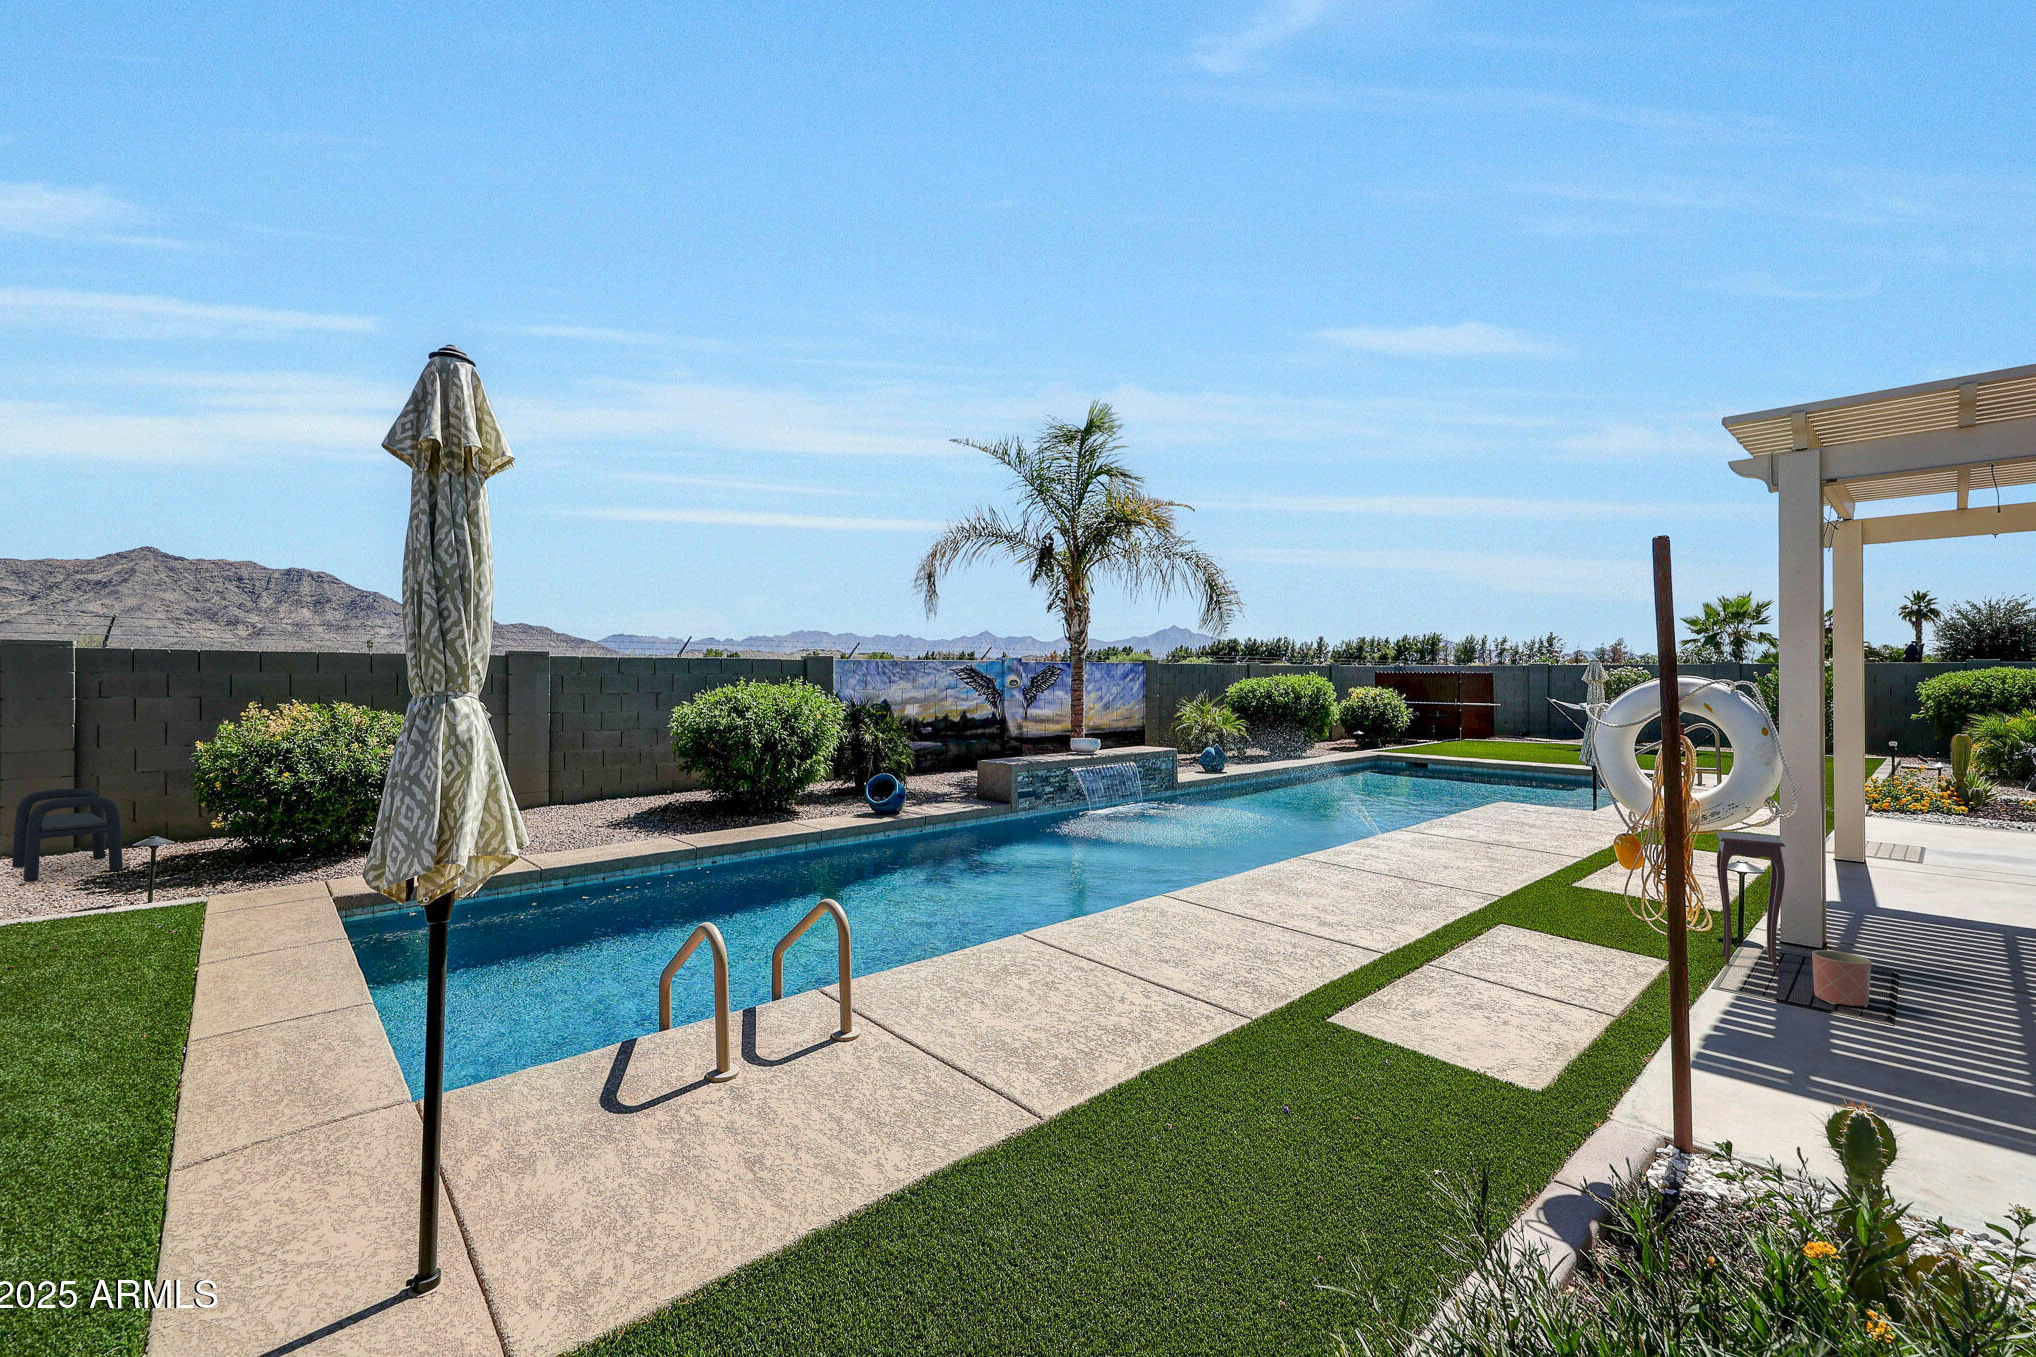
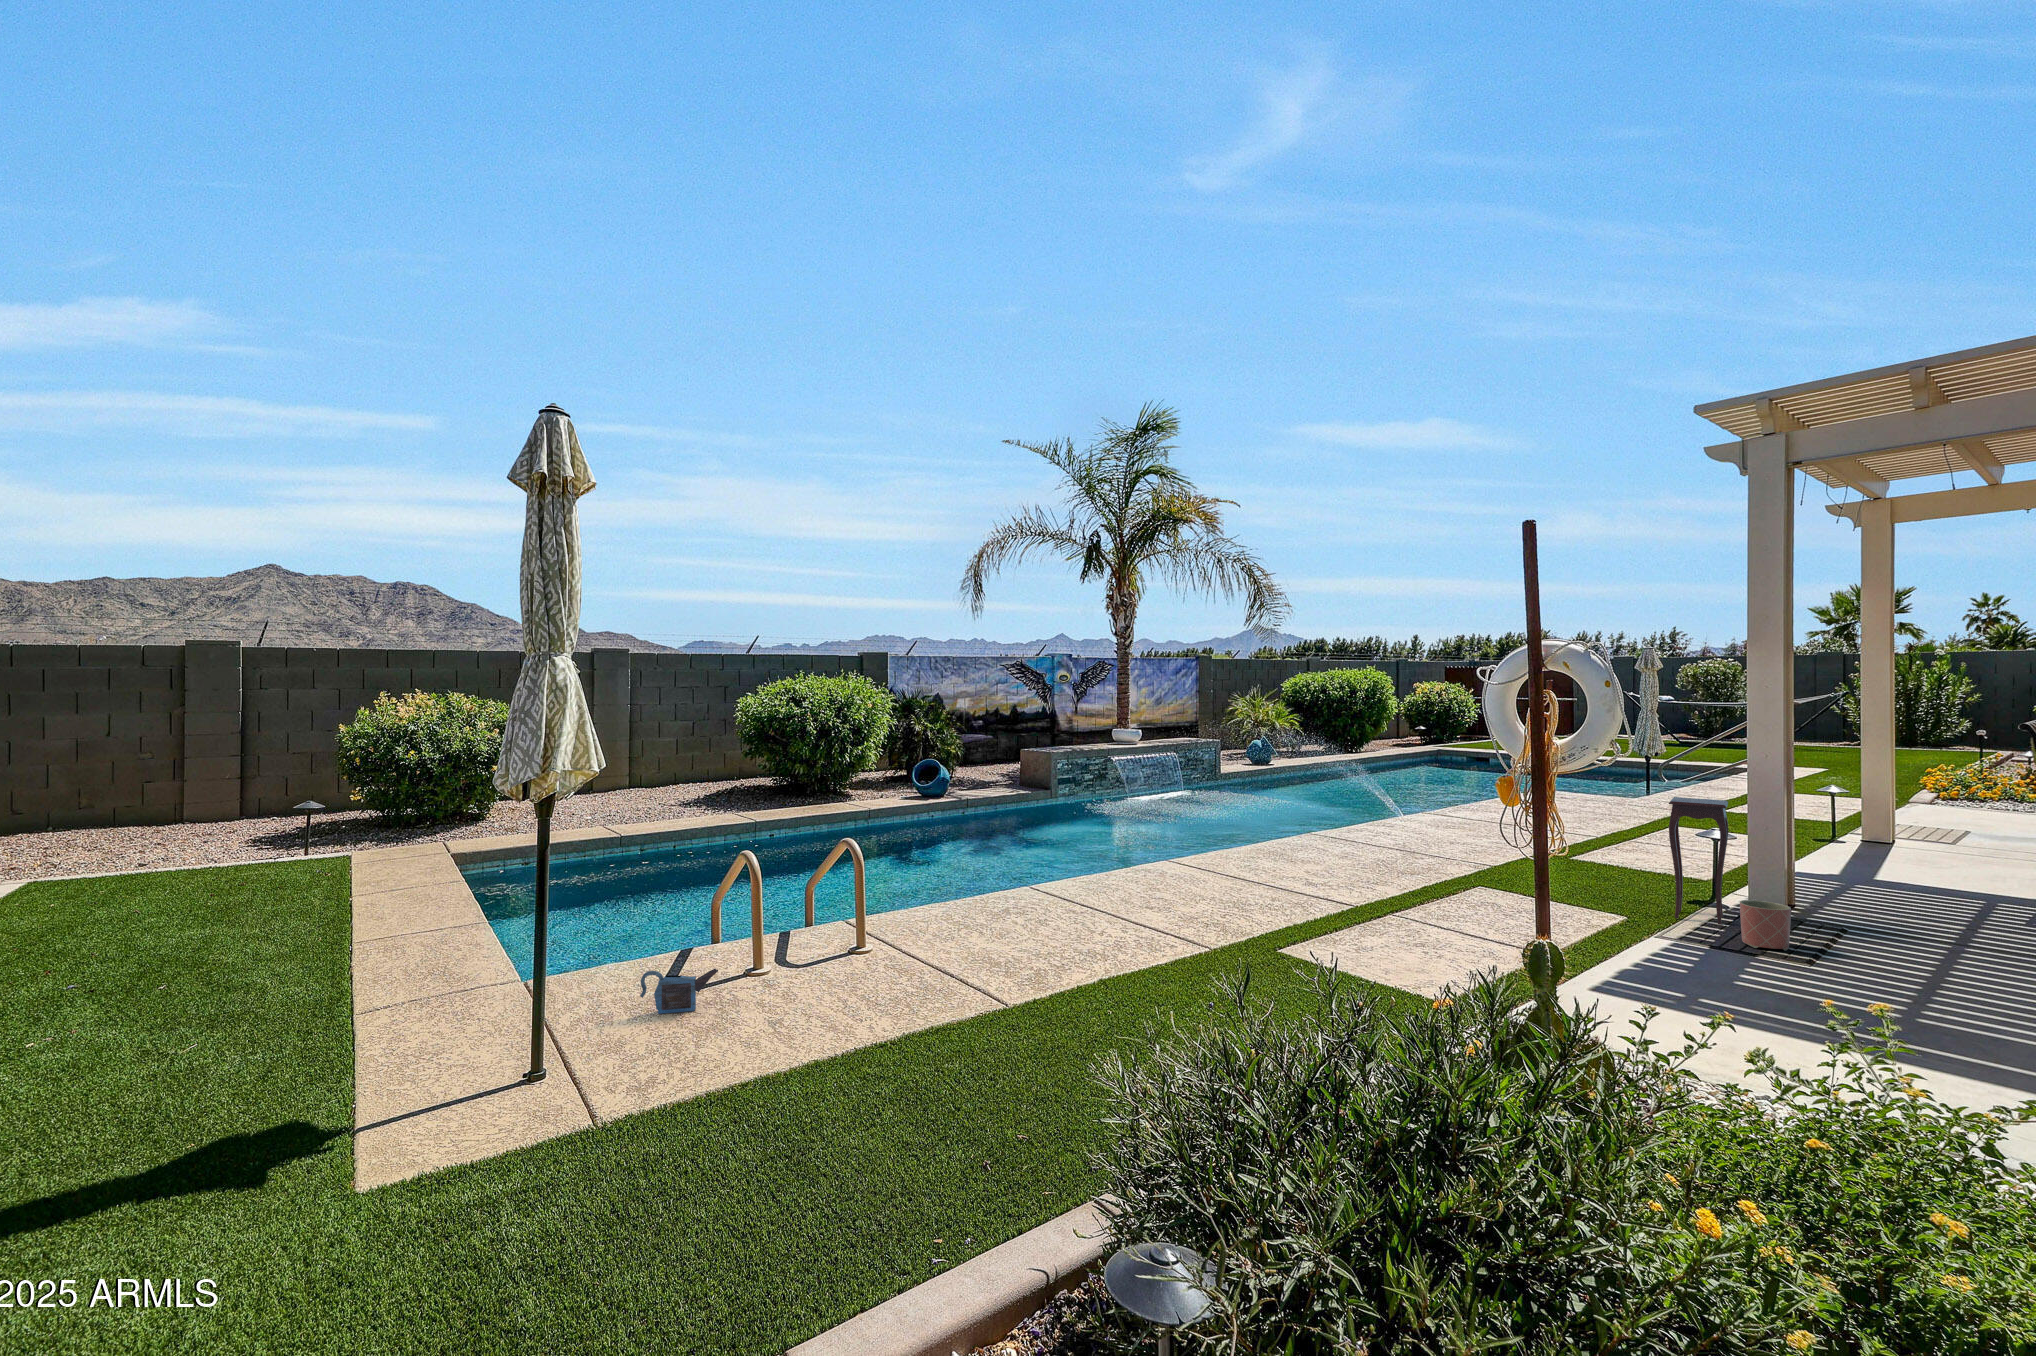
bench: present [12,788,123,882] -> none [195,765,281,841]
watering can: none [570,1086,674,1151] -> present [640,969,718,1014]

